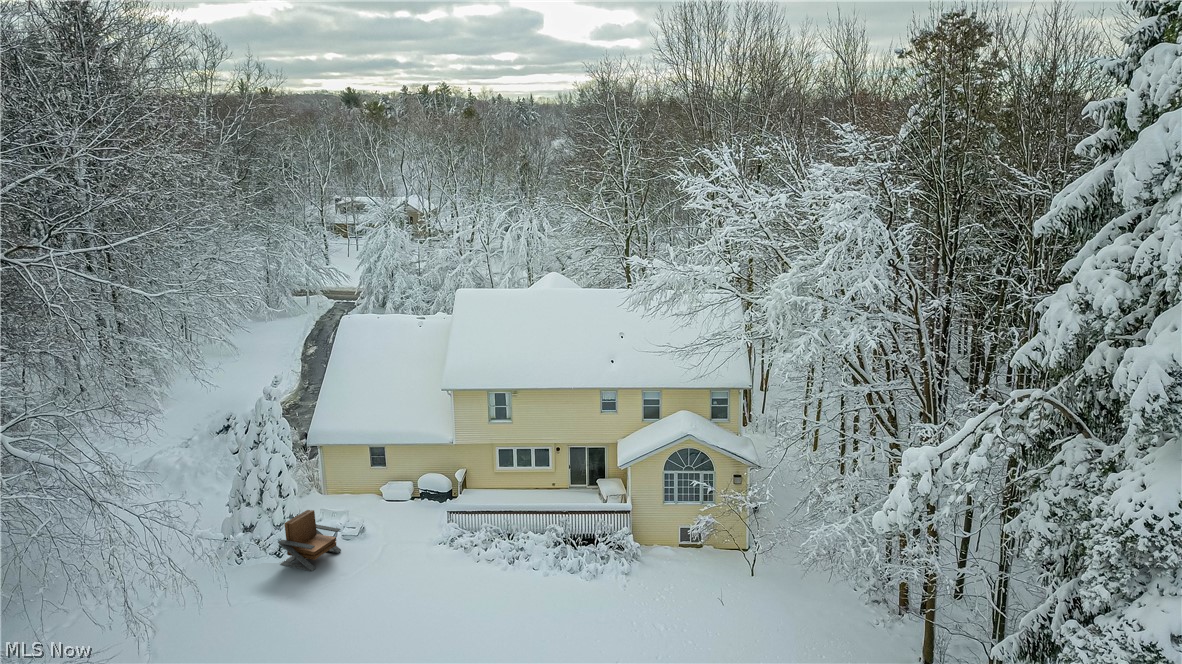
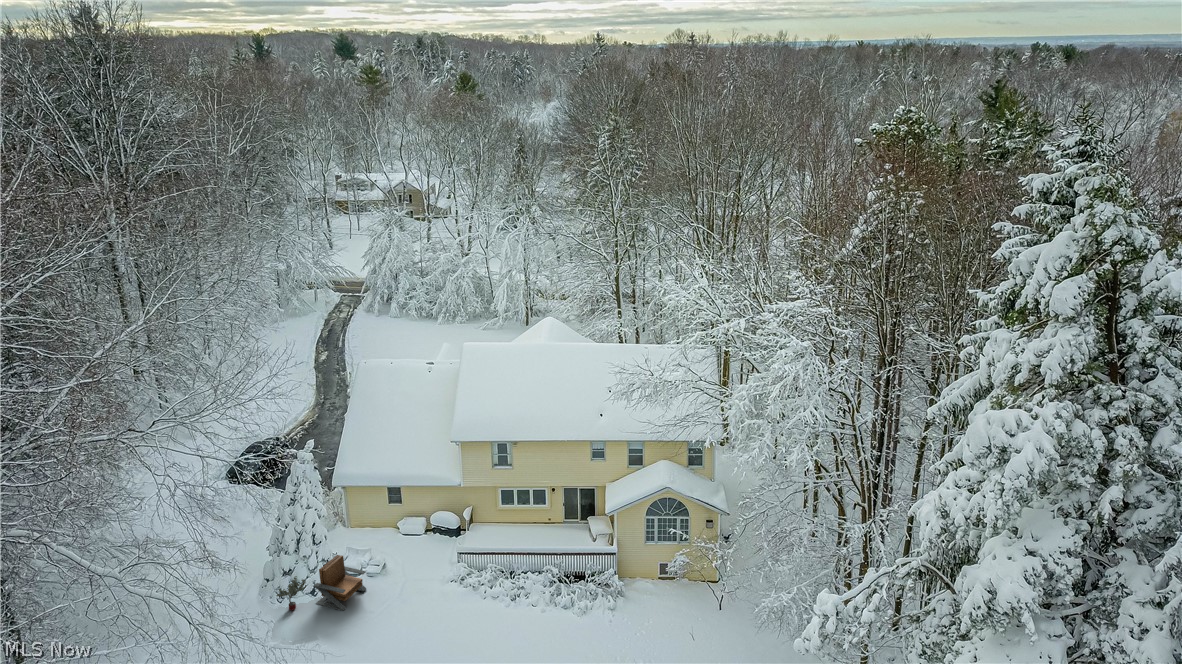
potted tree: none [232,529,269,571] -> present [276,576,306,611]

